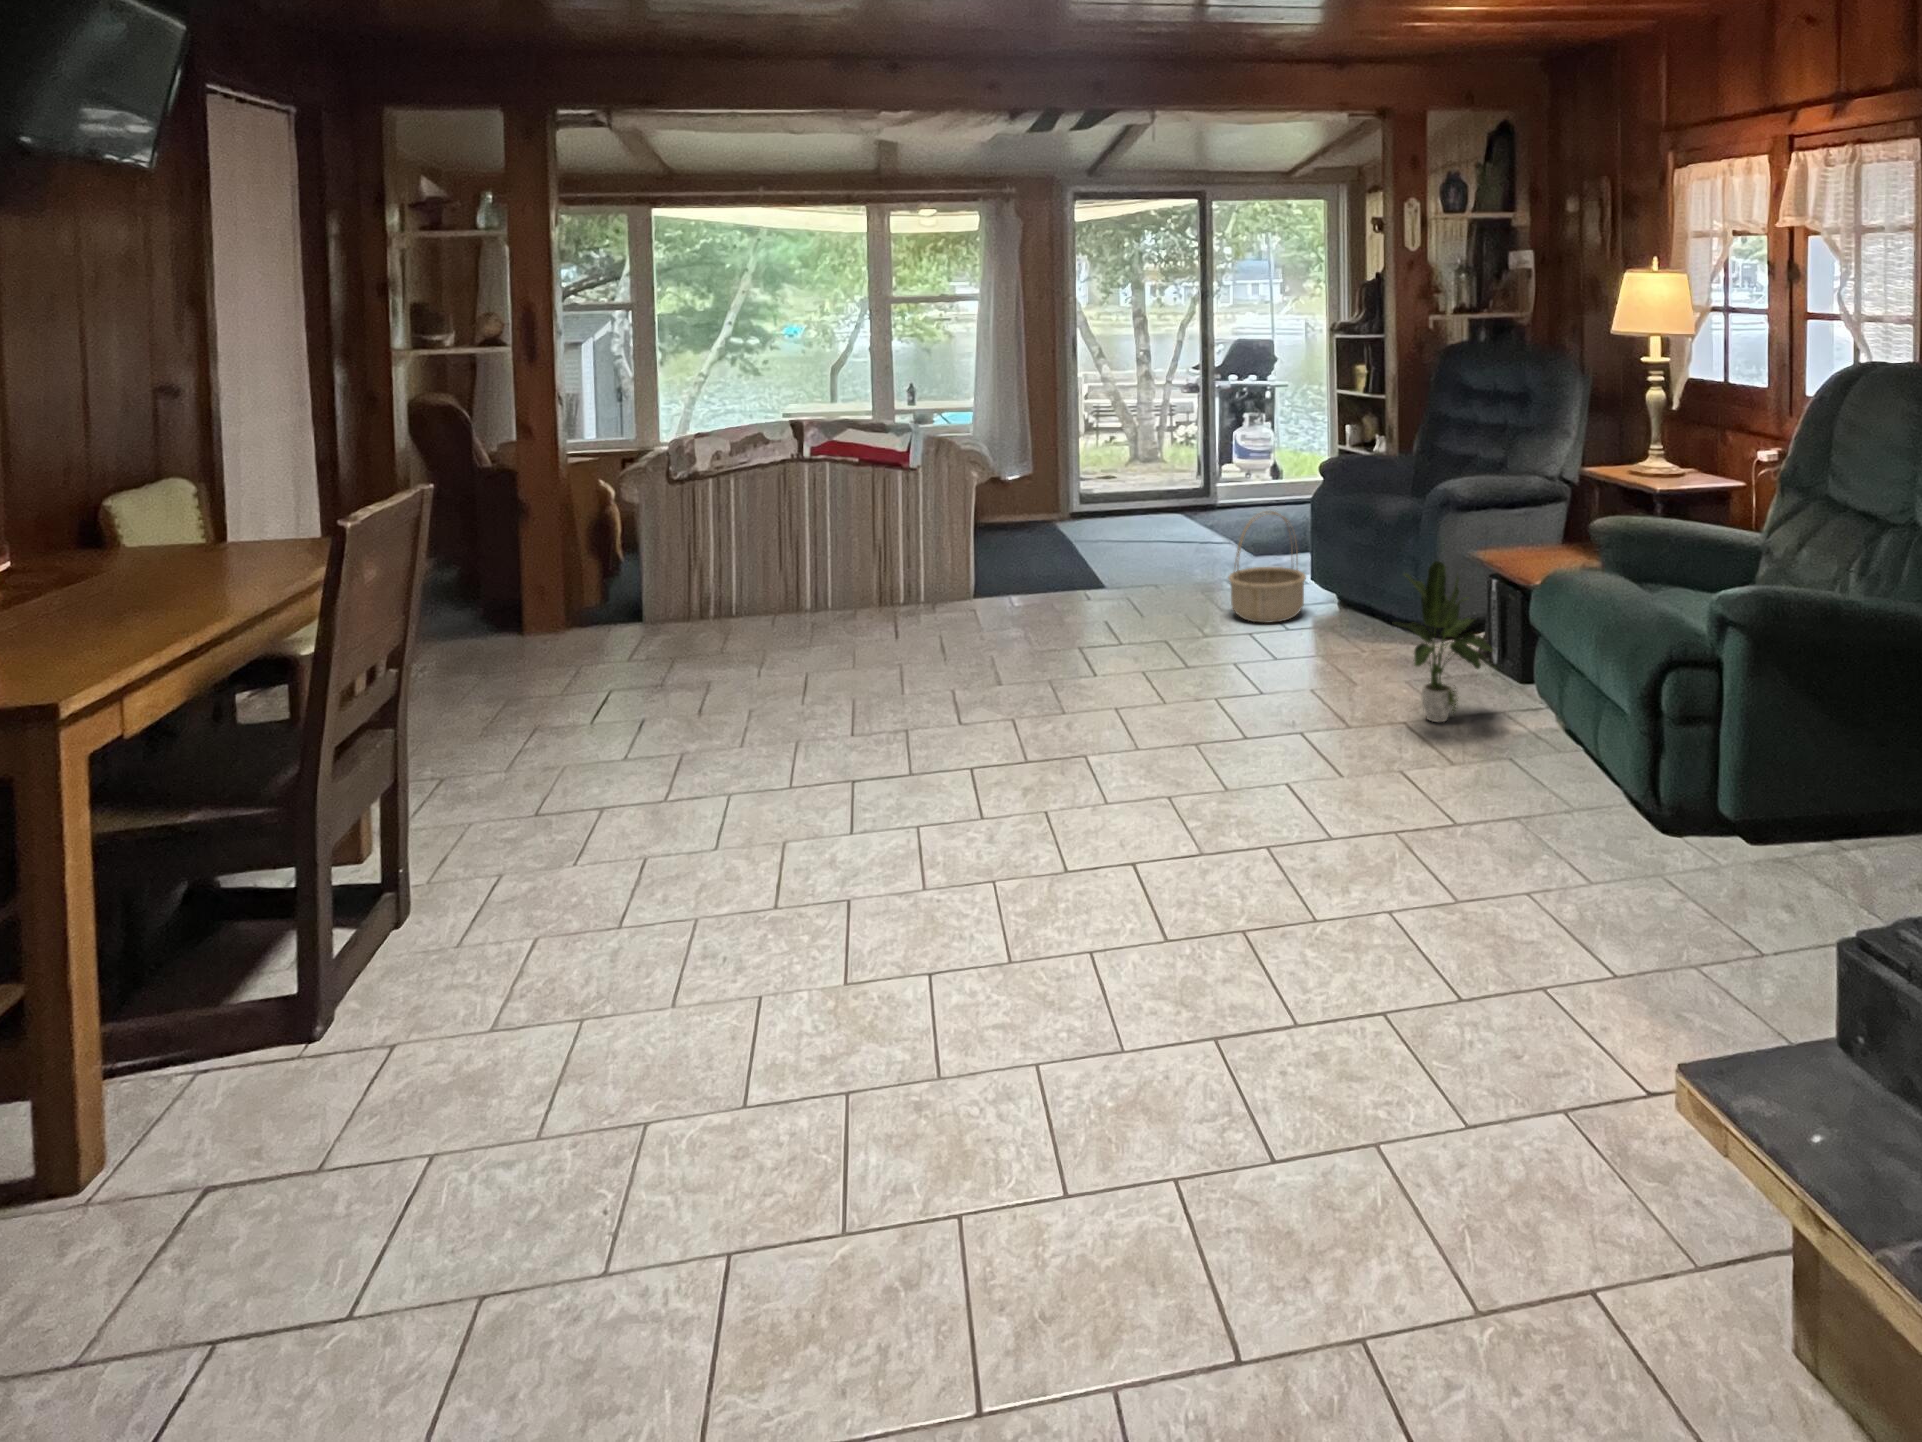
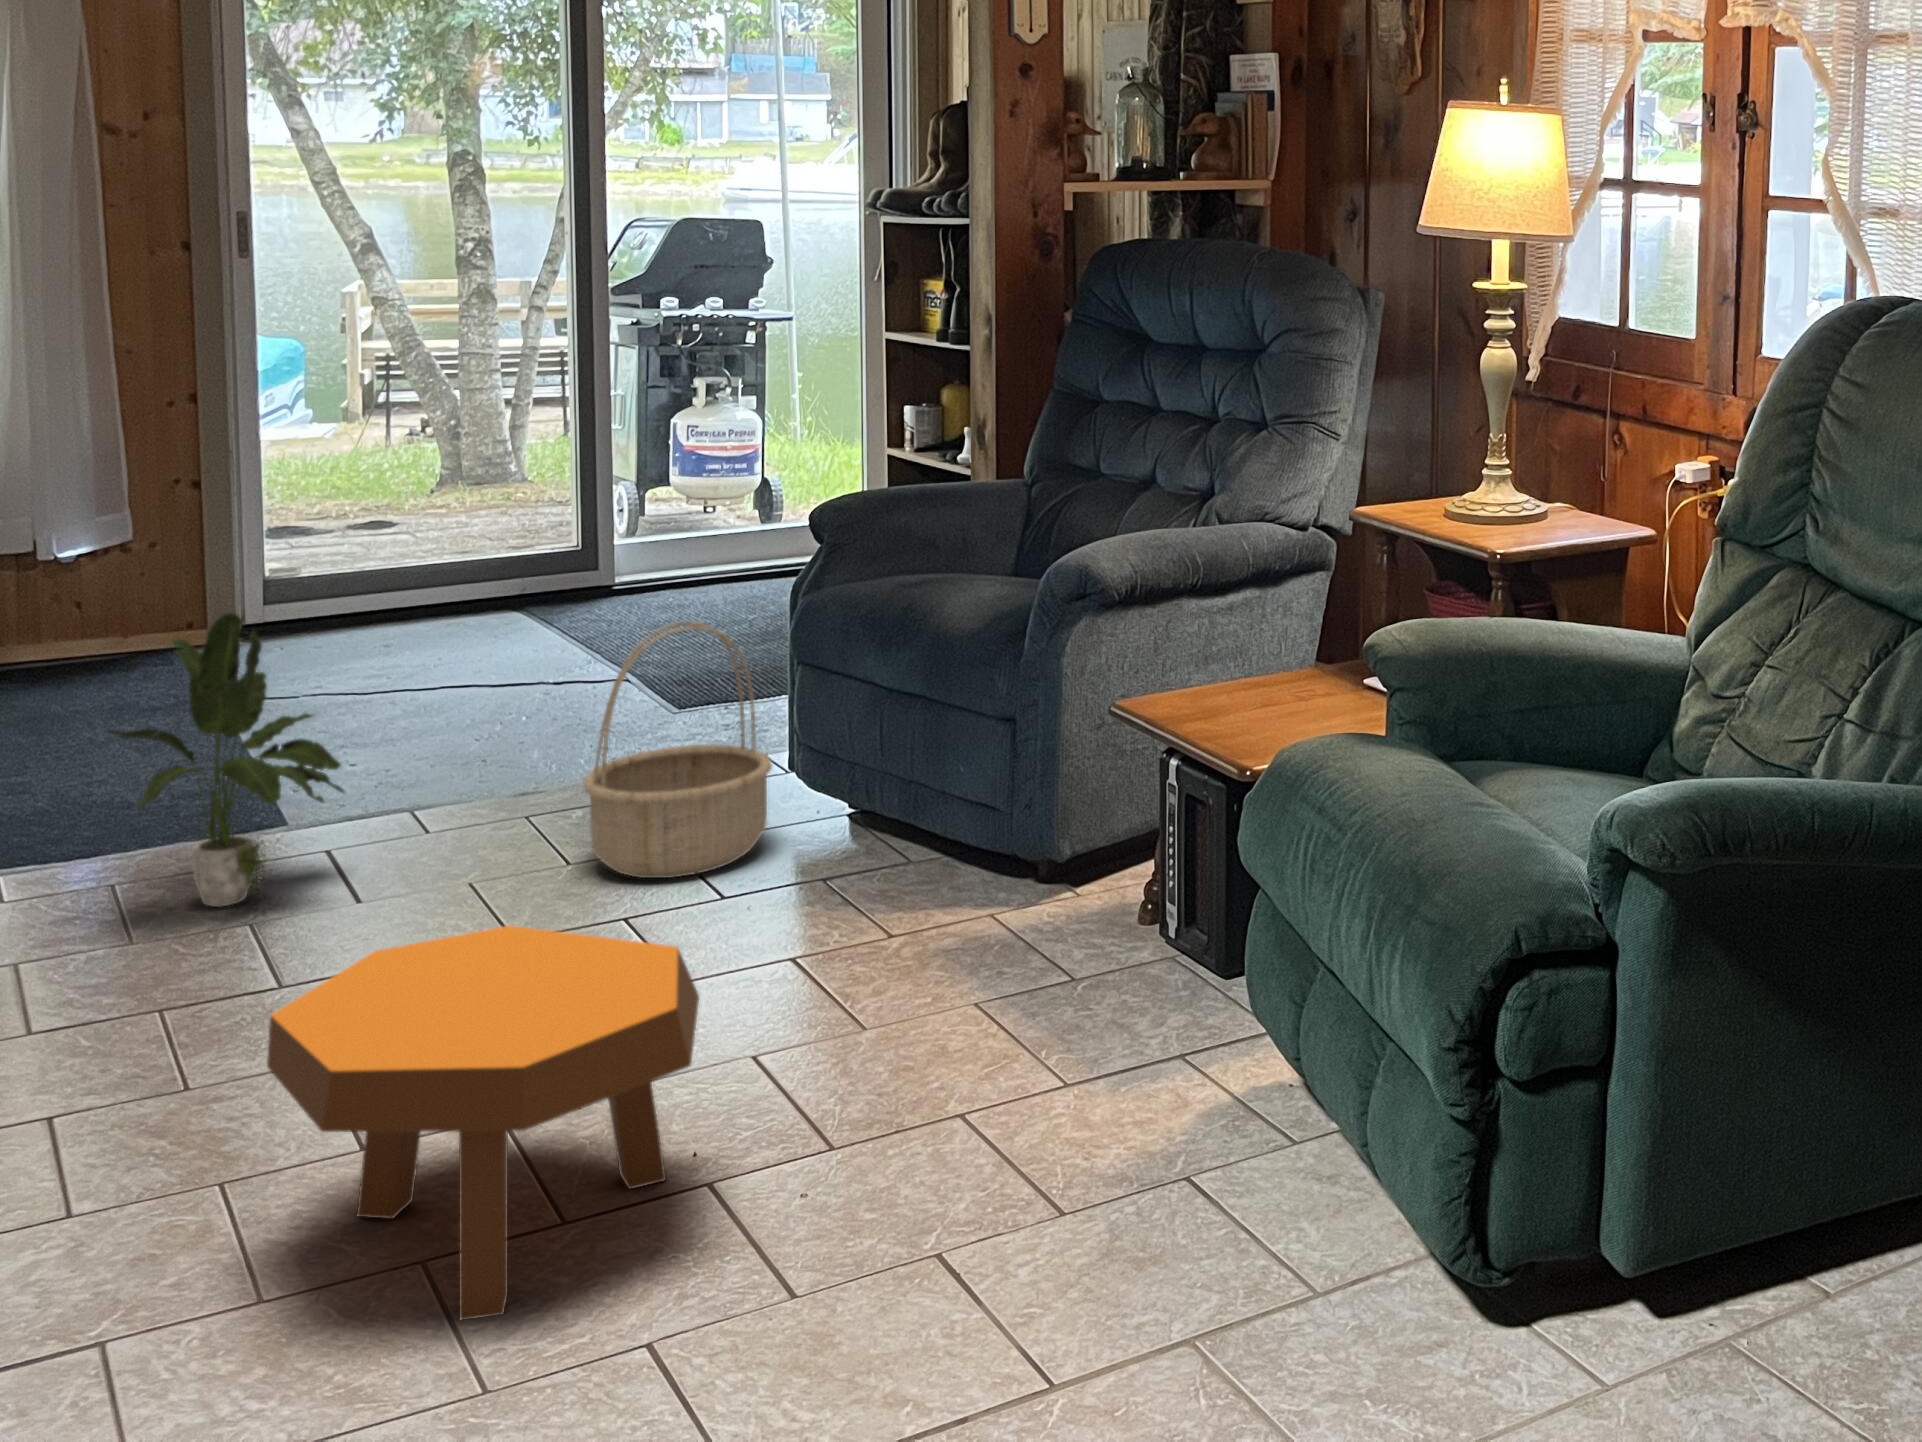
potted plant: present [1394,561,1493,722] -> present [107,613,344,907]
footstool: none [1140,621,1299,769] -> present [267,926,699,1320]

